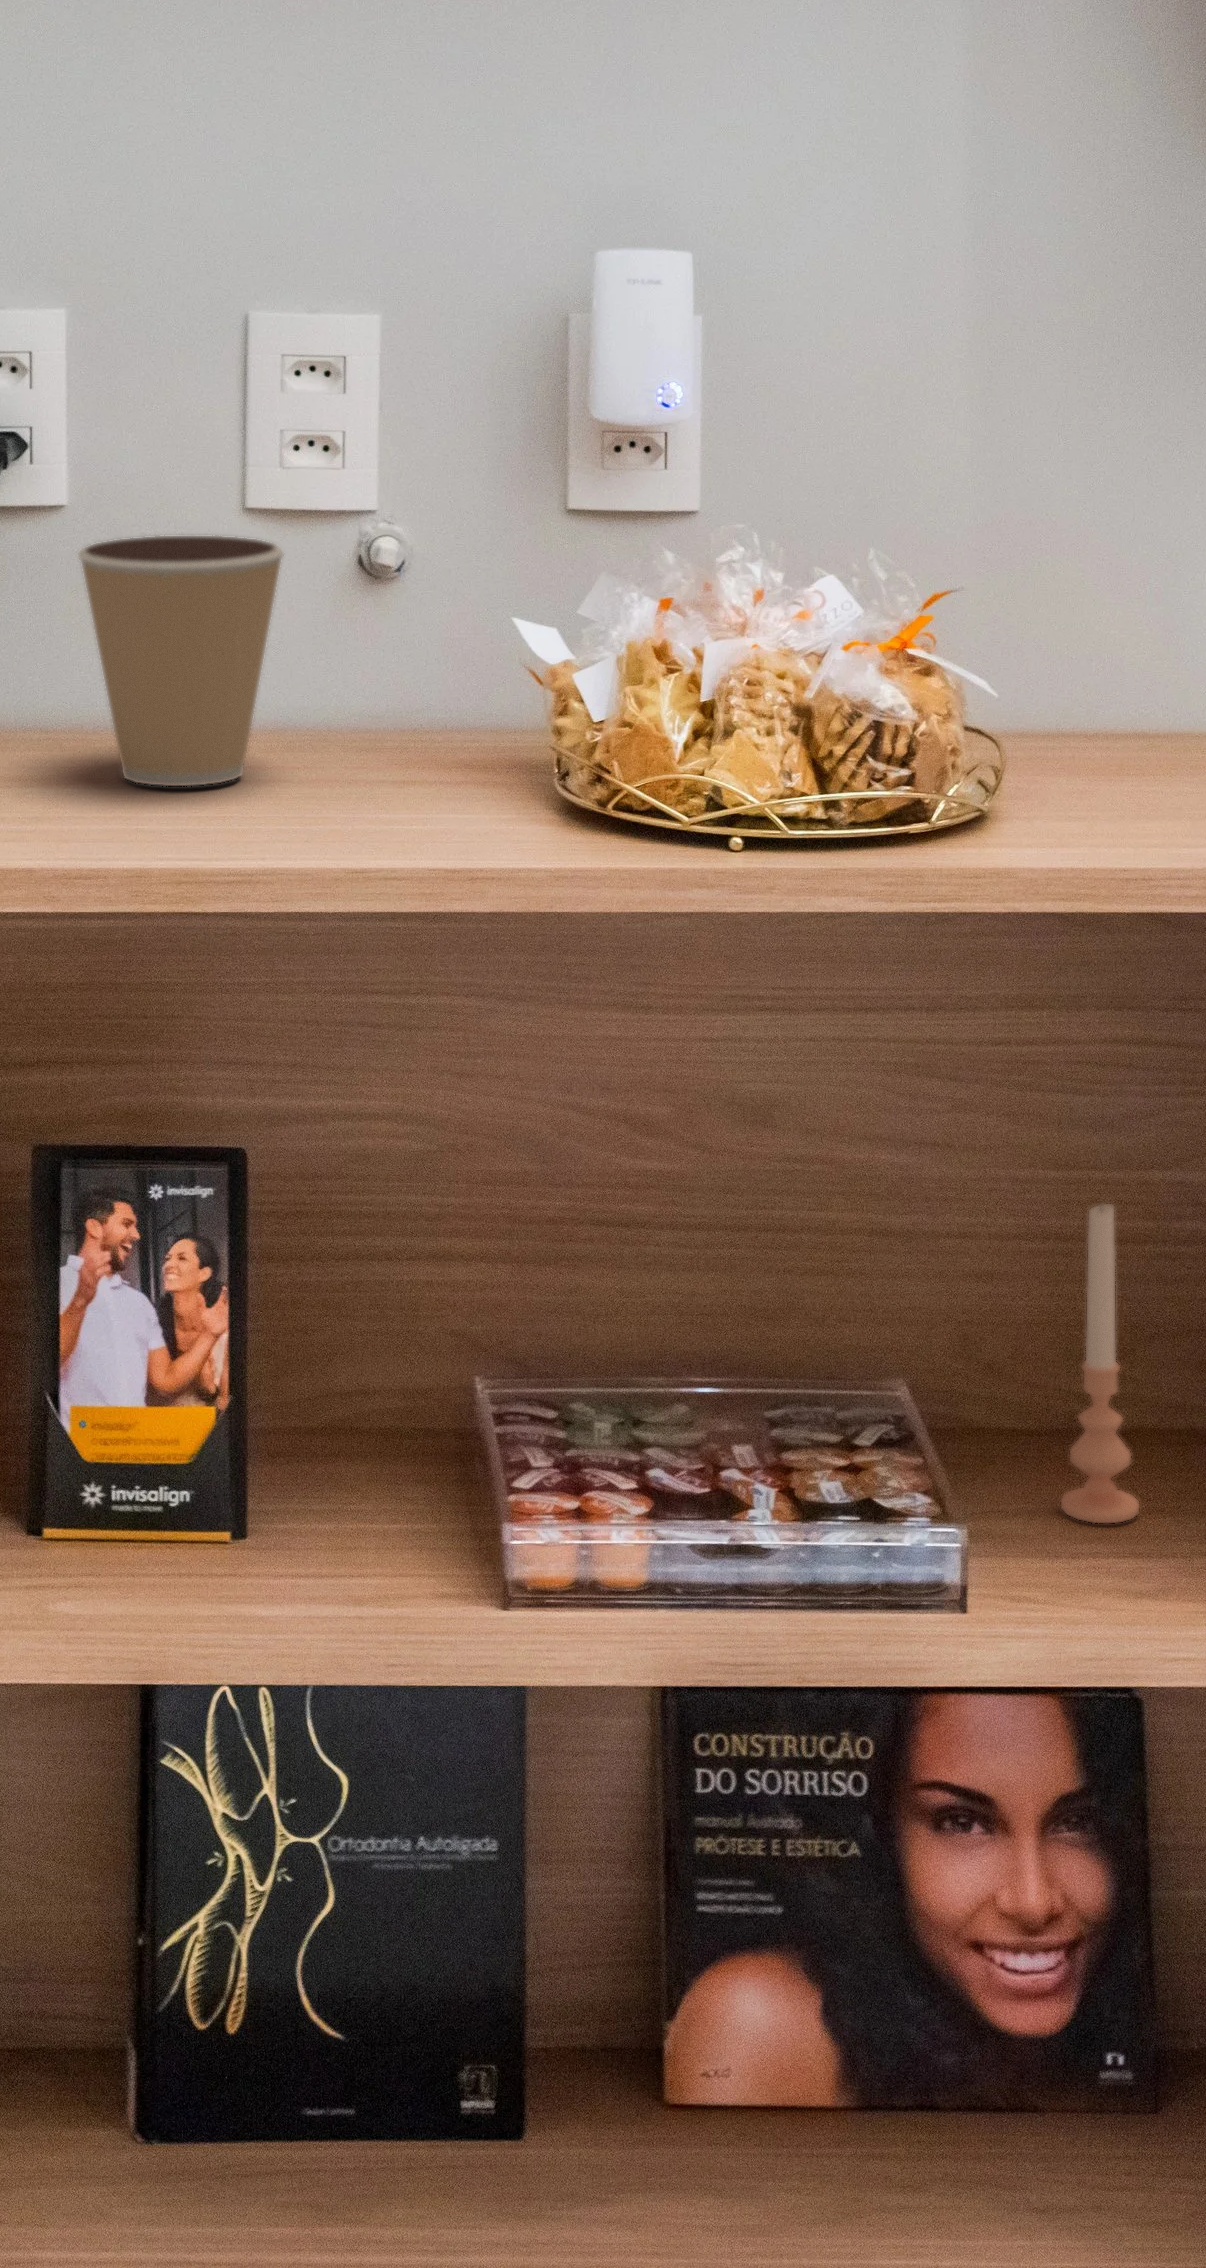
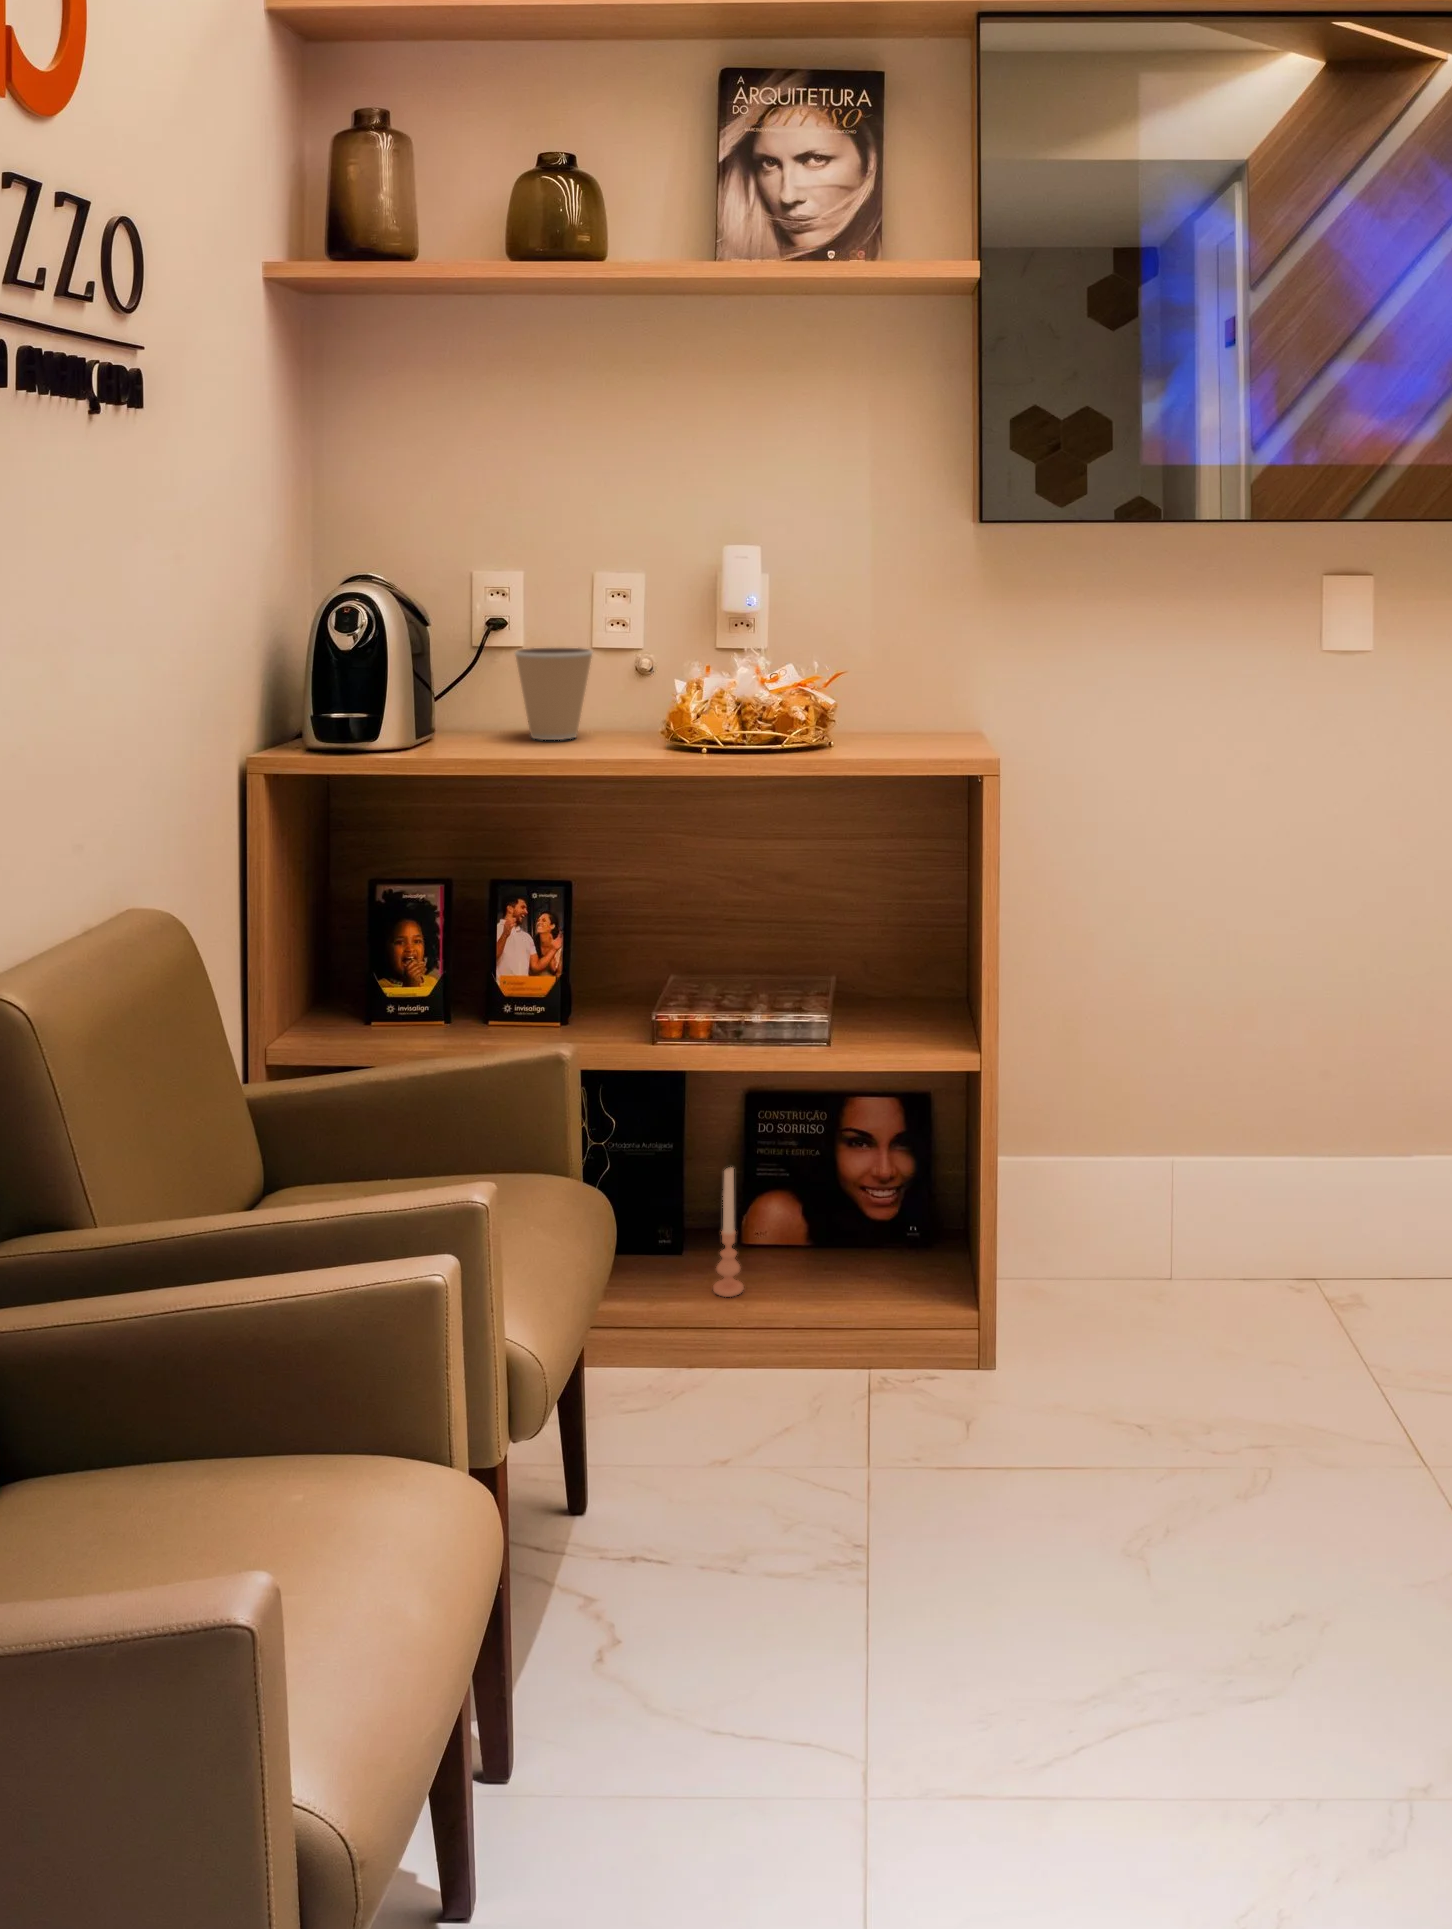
candle: present [1061,1204,1139,1523] -> present [713,1168,744,1297]

